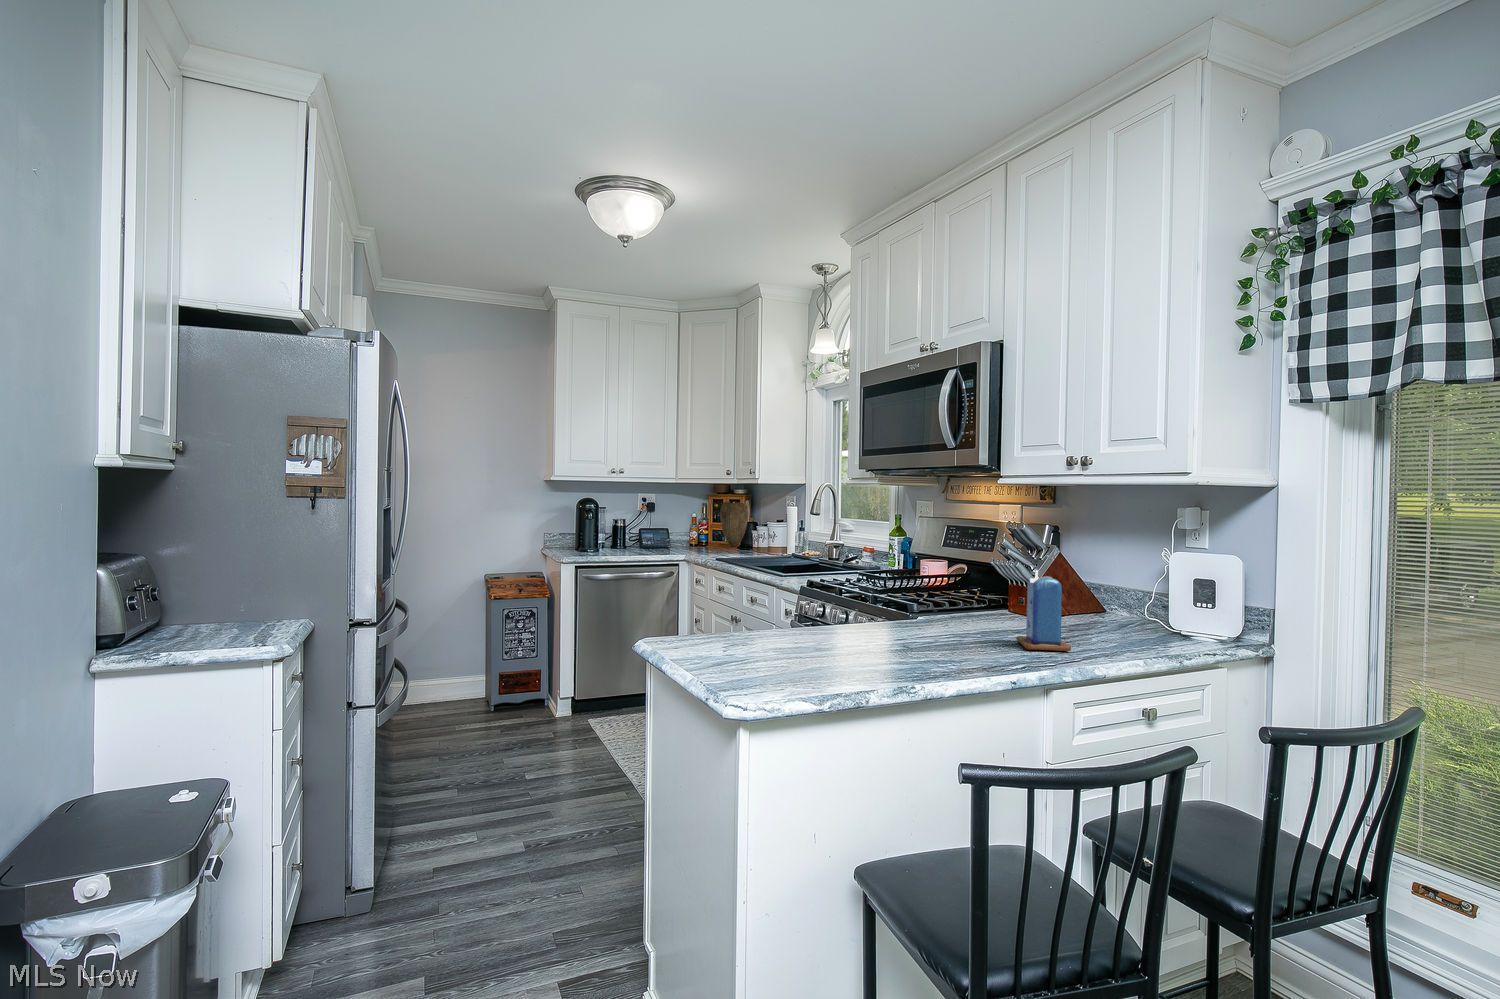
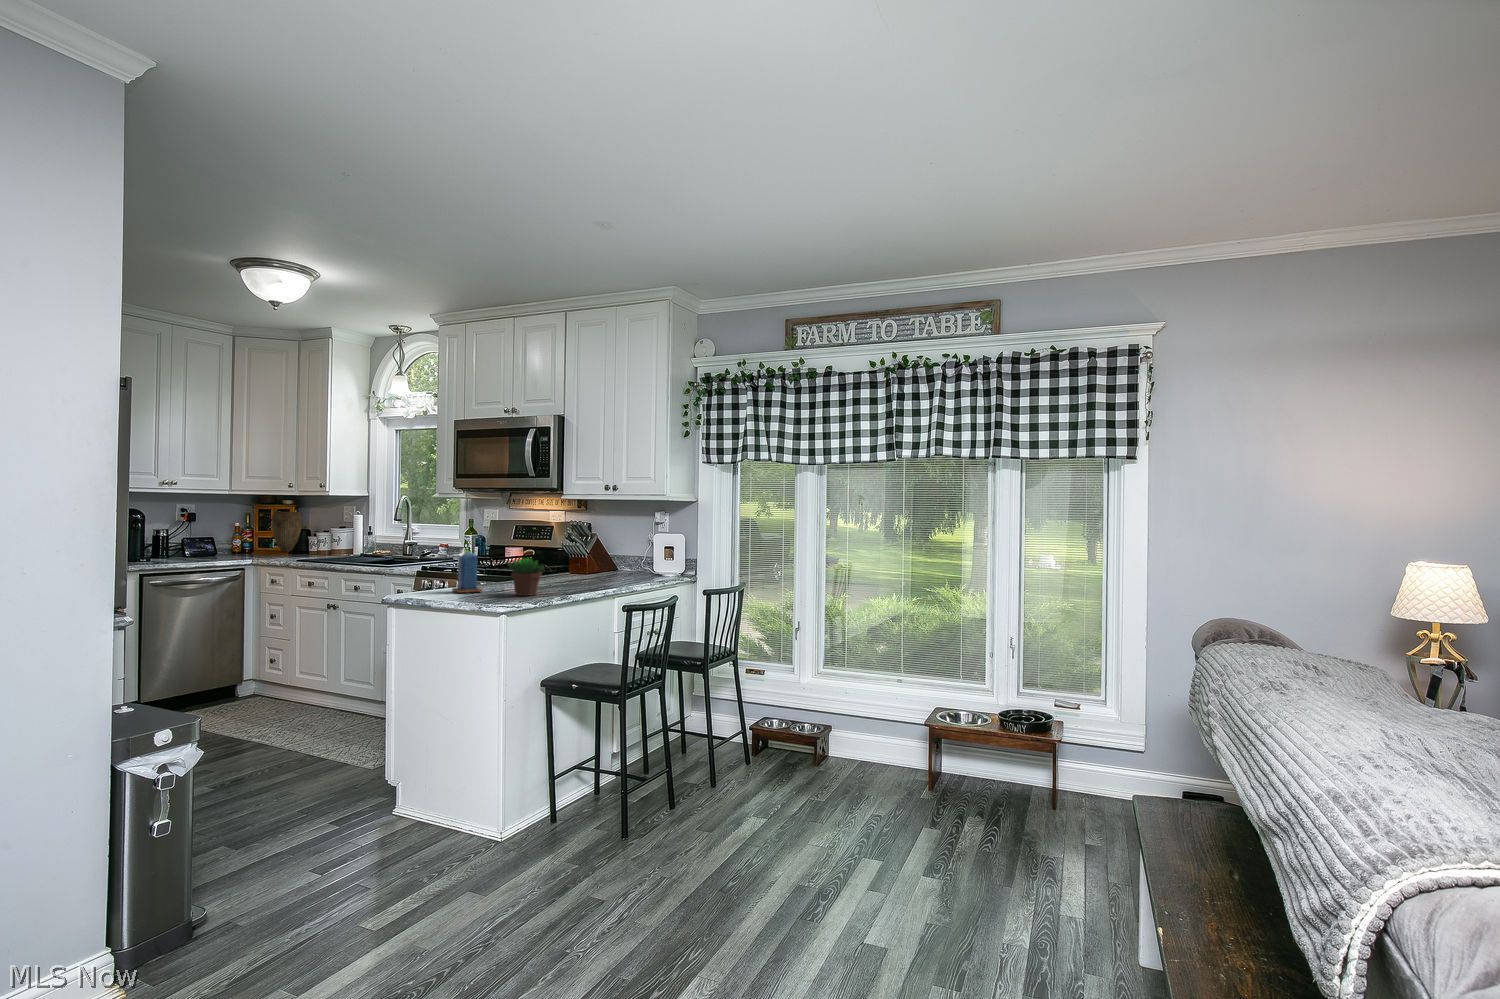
candle: present [1016,570,1071,651] -> present [452,551,482,593]
succulent plant: none [815,590,893,669] -> present [508,558,544,596]

